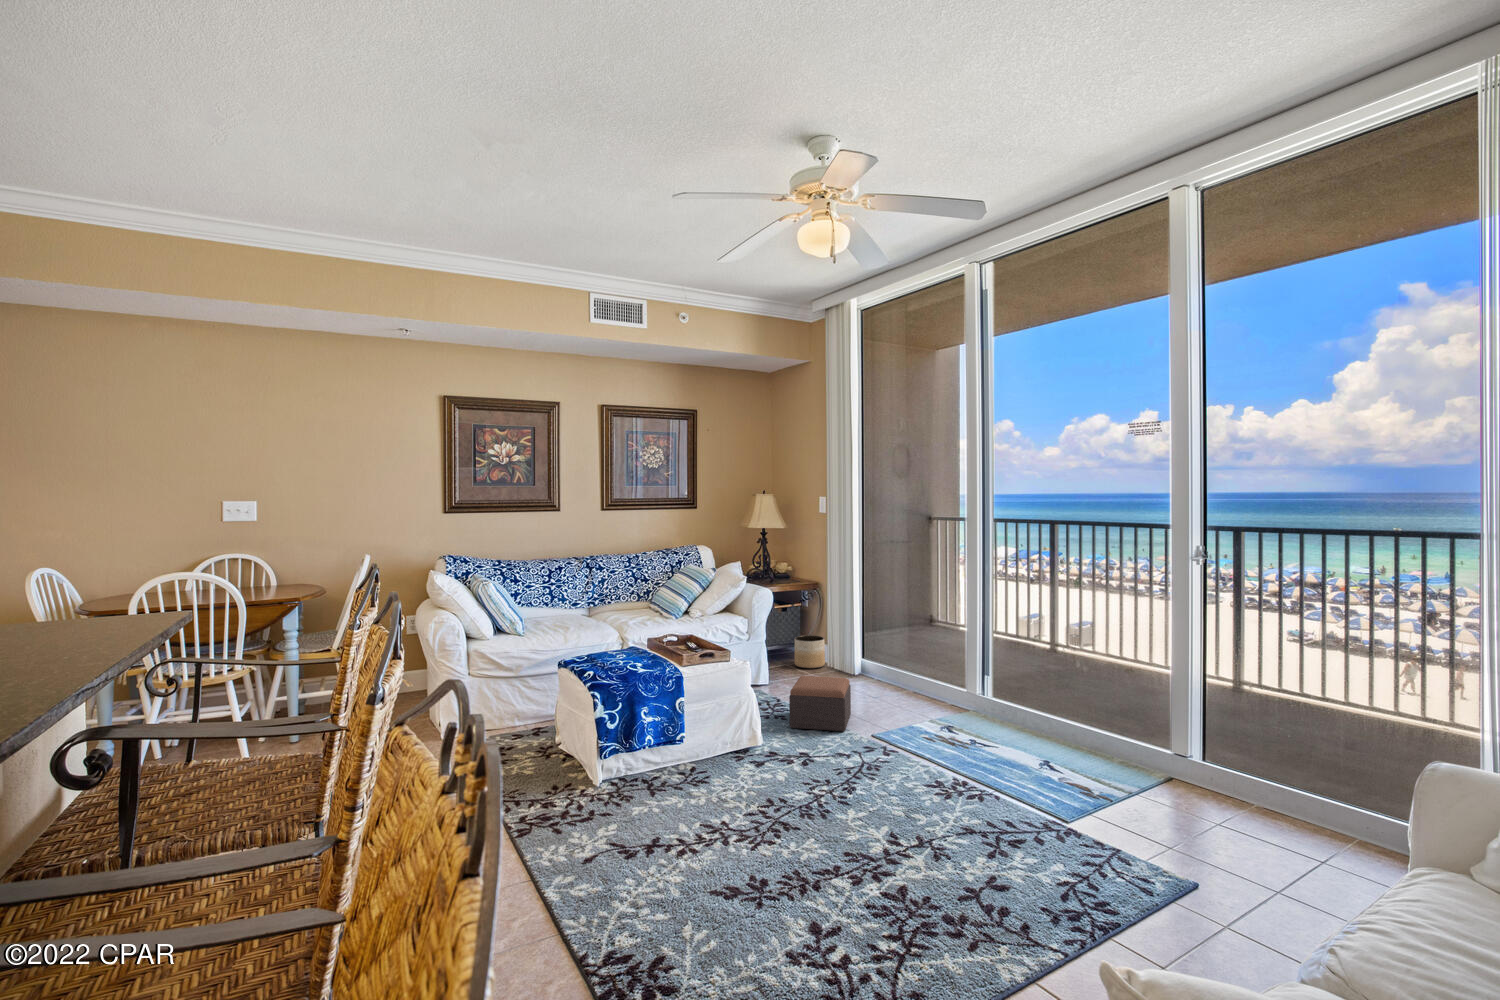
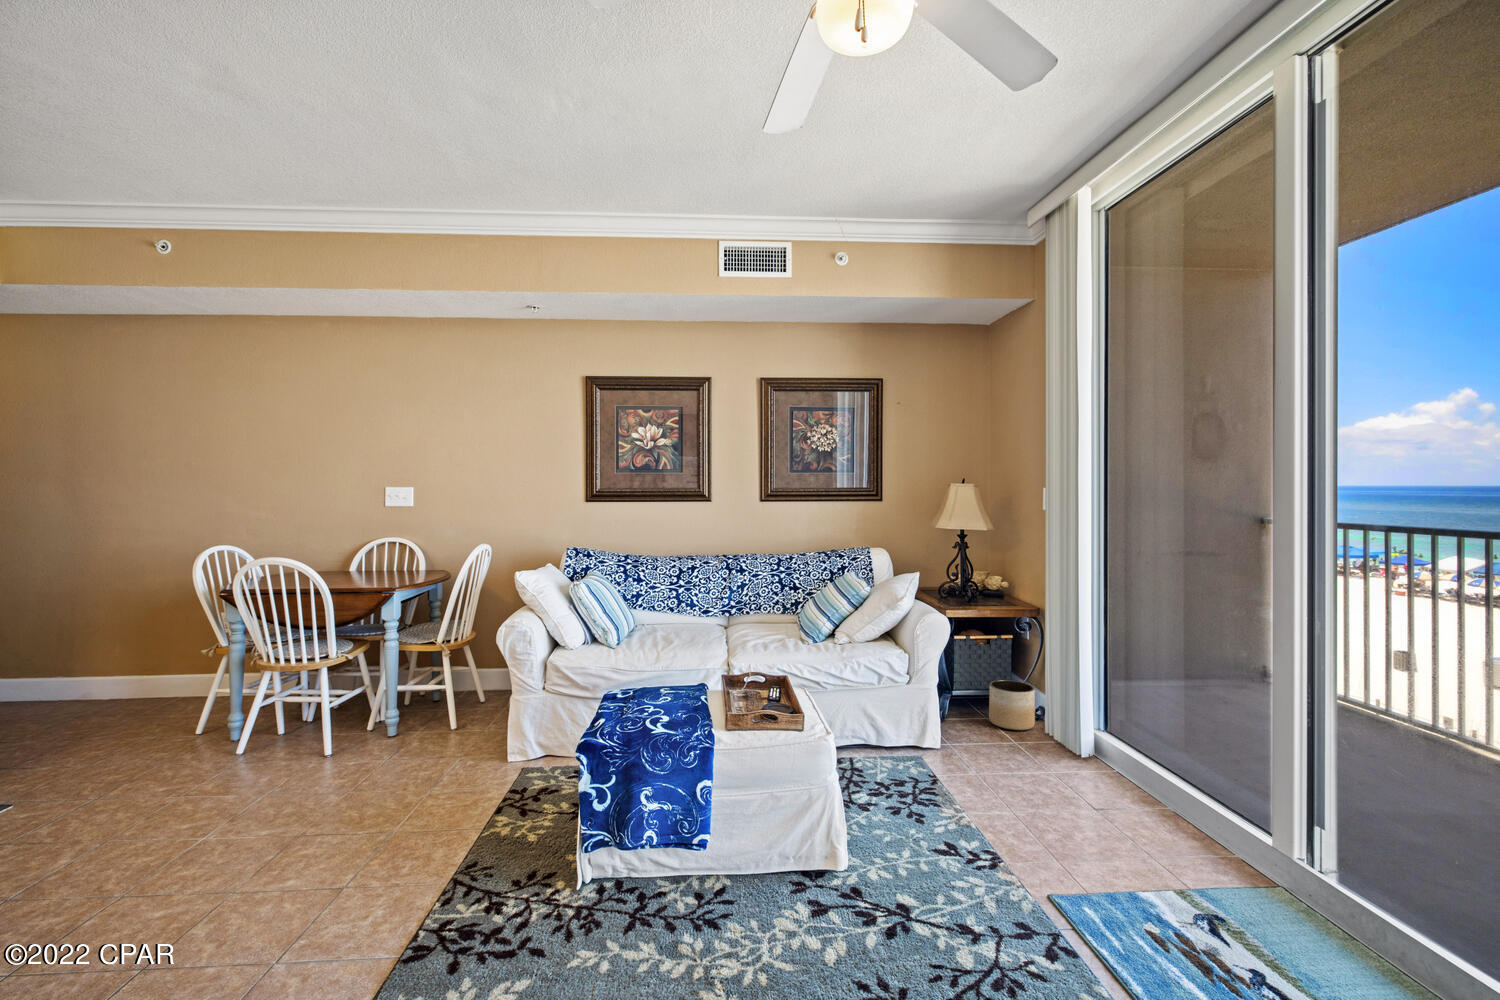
footstool: present [789,676,851,731] -> none [917,757,1032,873]

